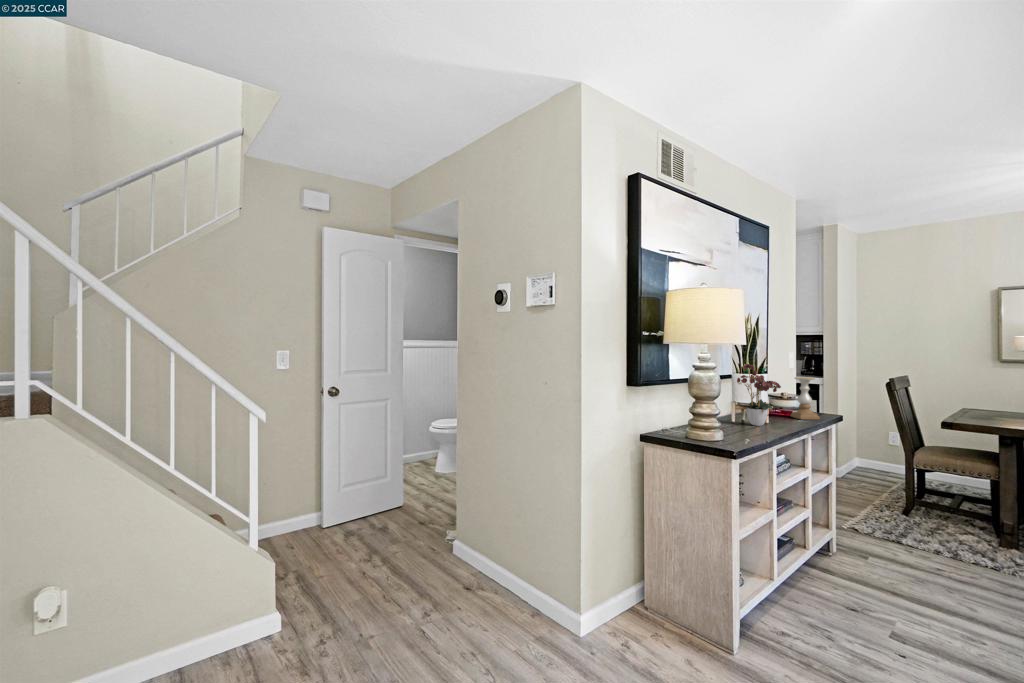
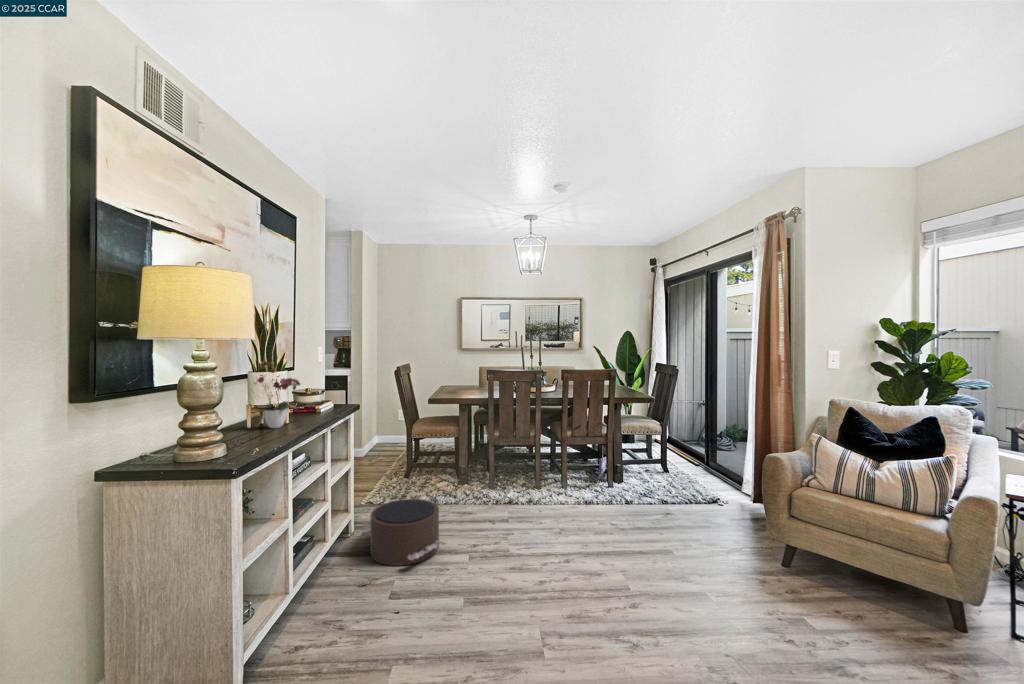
candle holder: present [791,377,820,420] -> none [314,372,339,414]
pouf: none [842,533,972,617] -> present [359,499,441,566]

